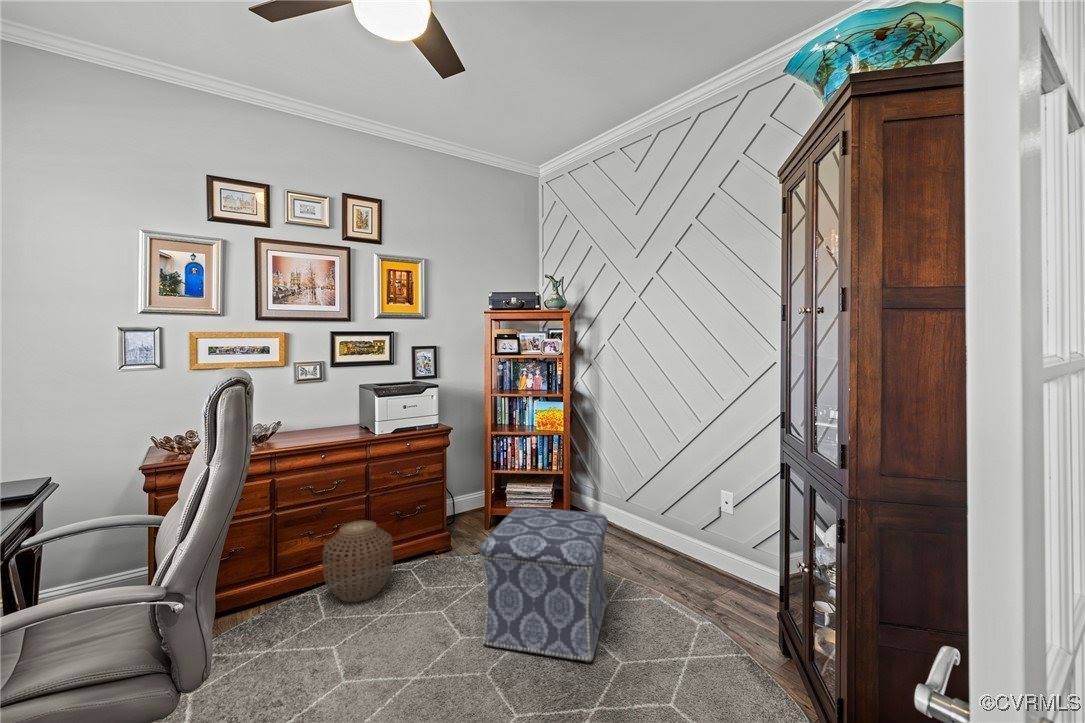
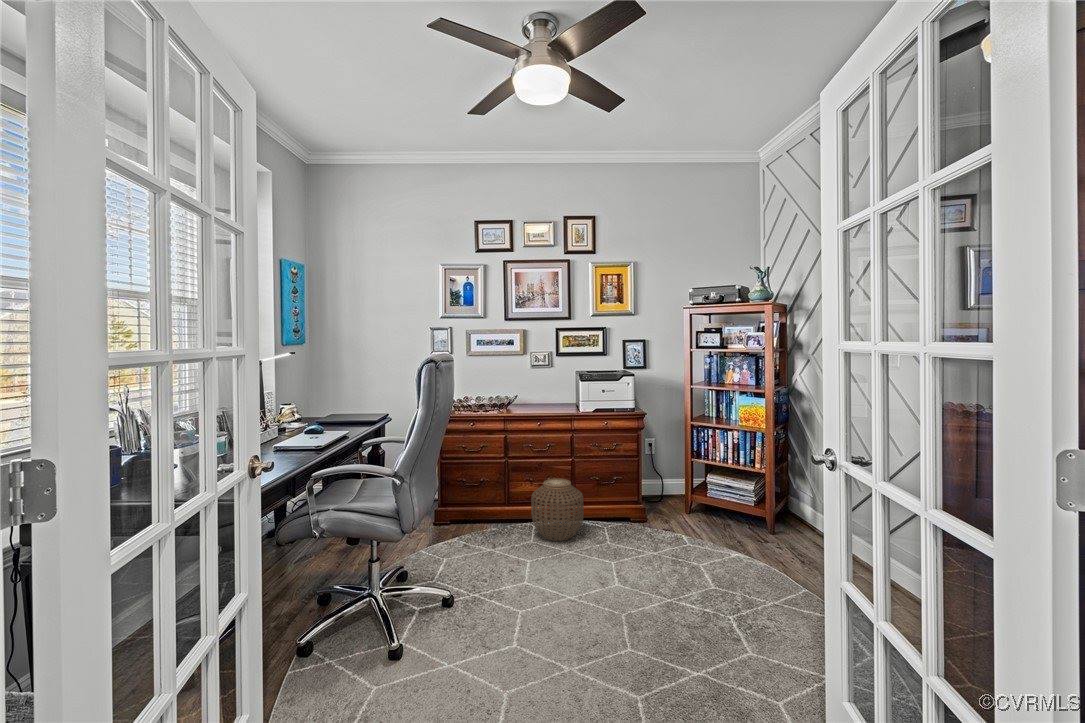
ottoman: present [480,508,608,662] -> none [628,489,773,642]

